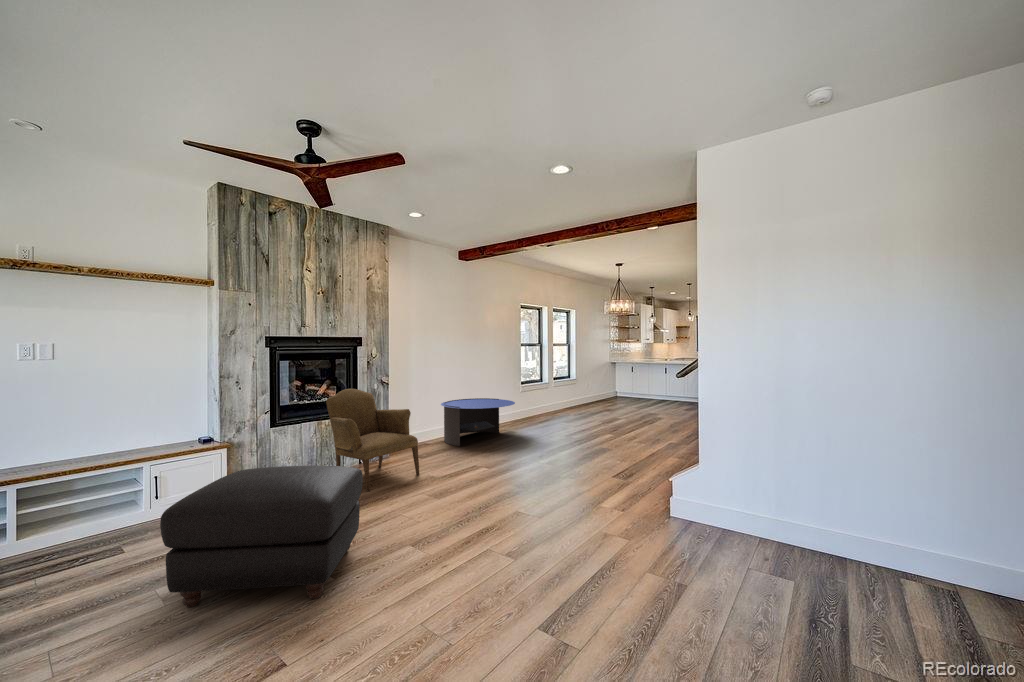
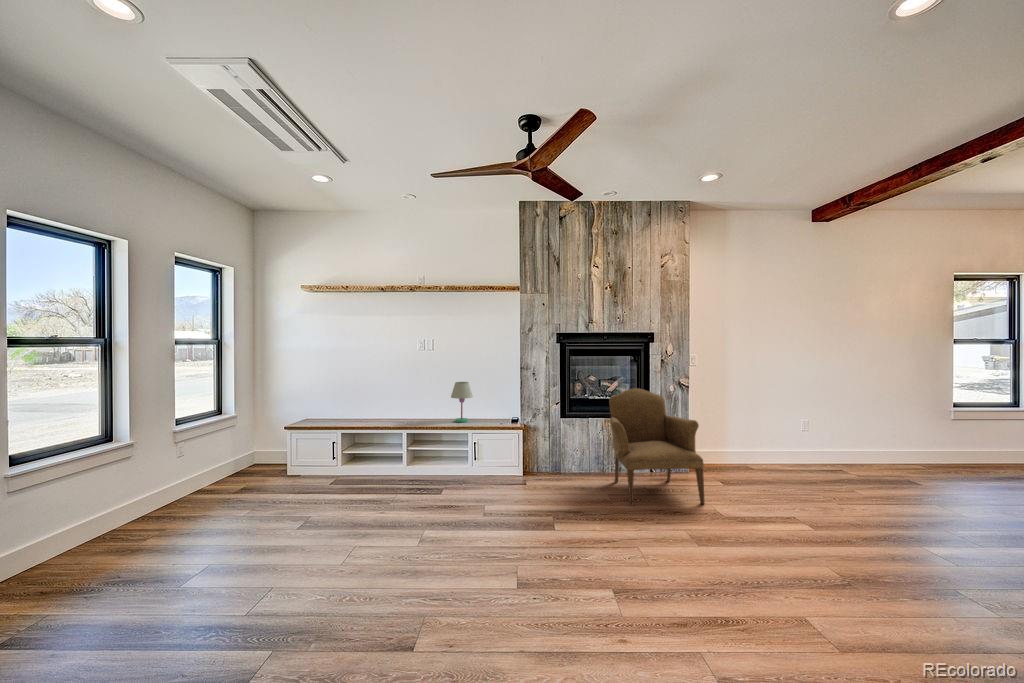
coffee table: present [441,398,515,446] -> none [771,417,909,482]
table lamp: none [99,401,140,457] -> present [451,382,473,422]
ottoman: present [160,466,363,607] -> none [407,454,573,600]

